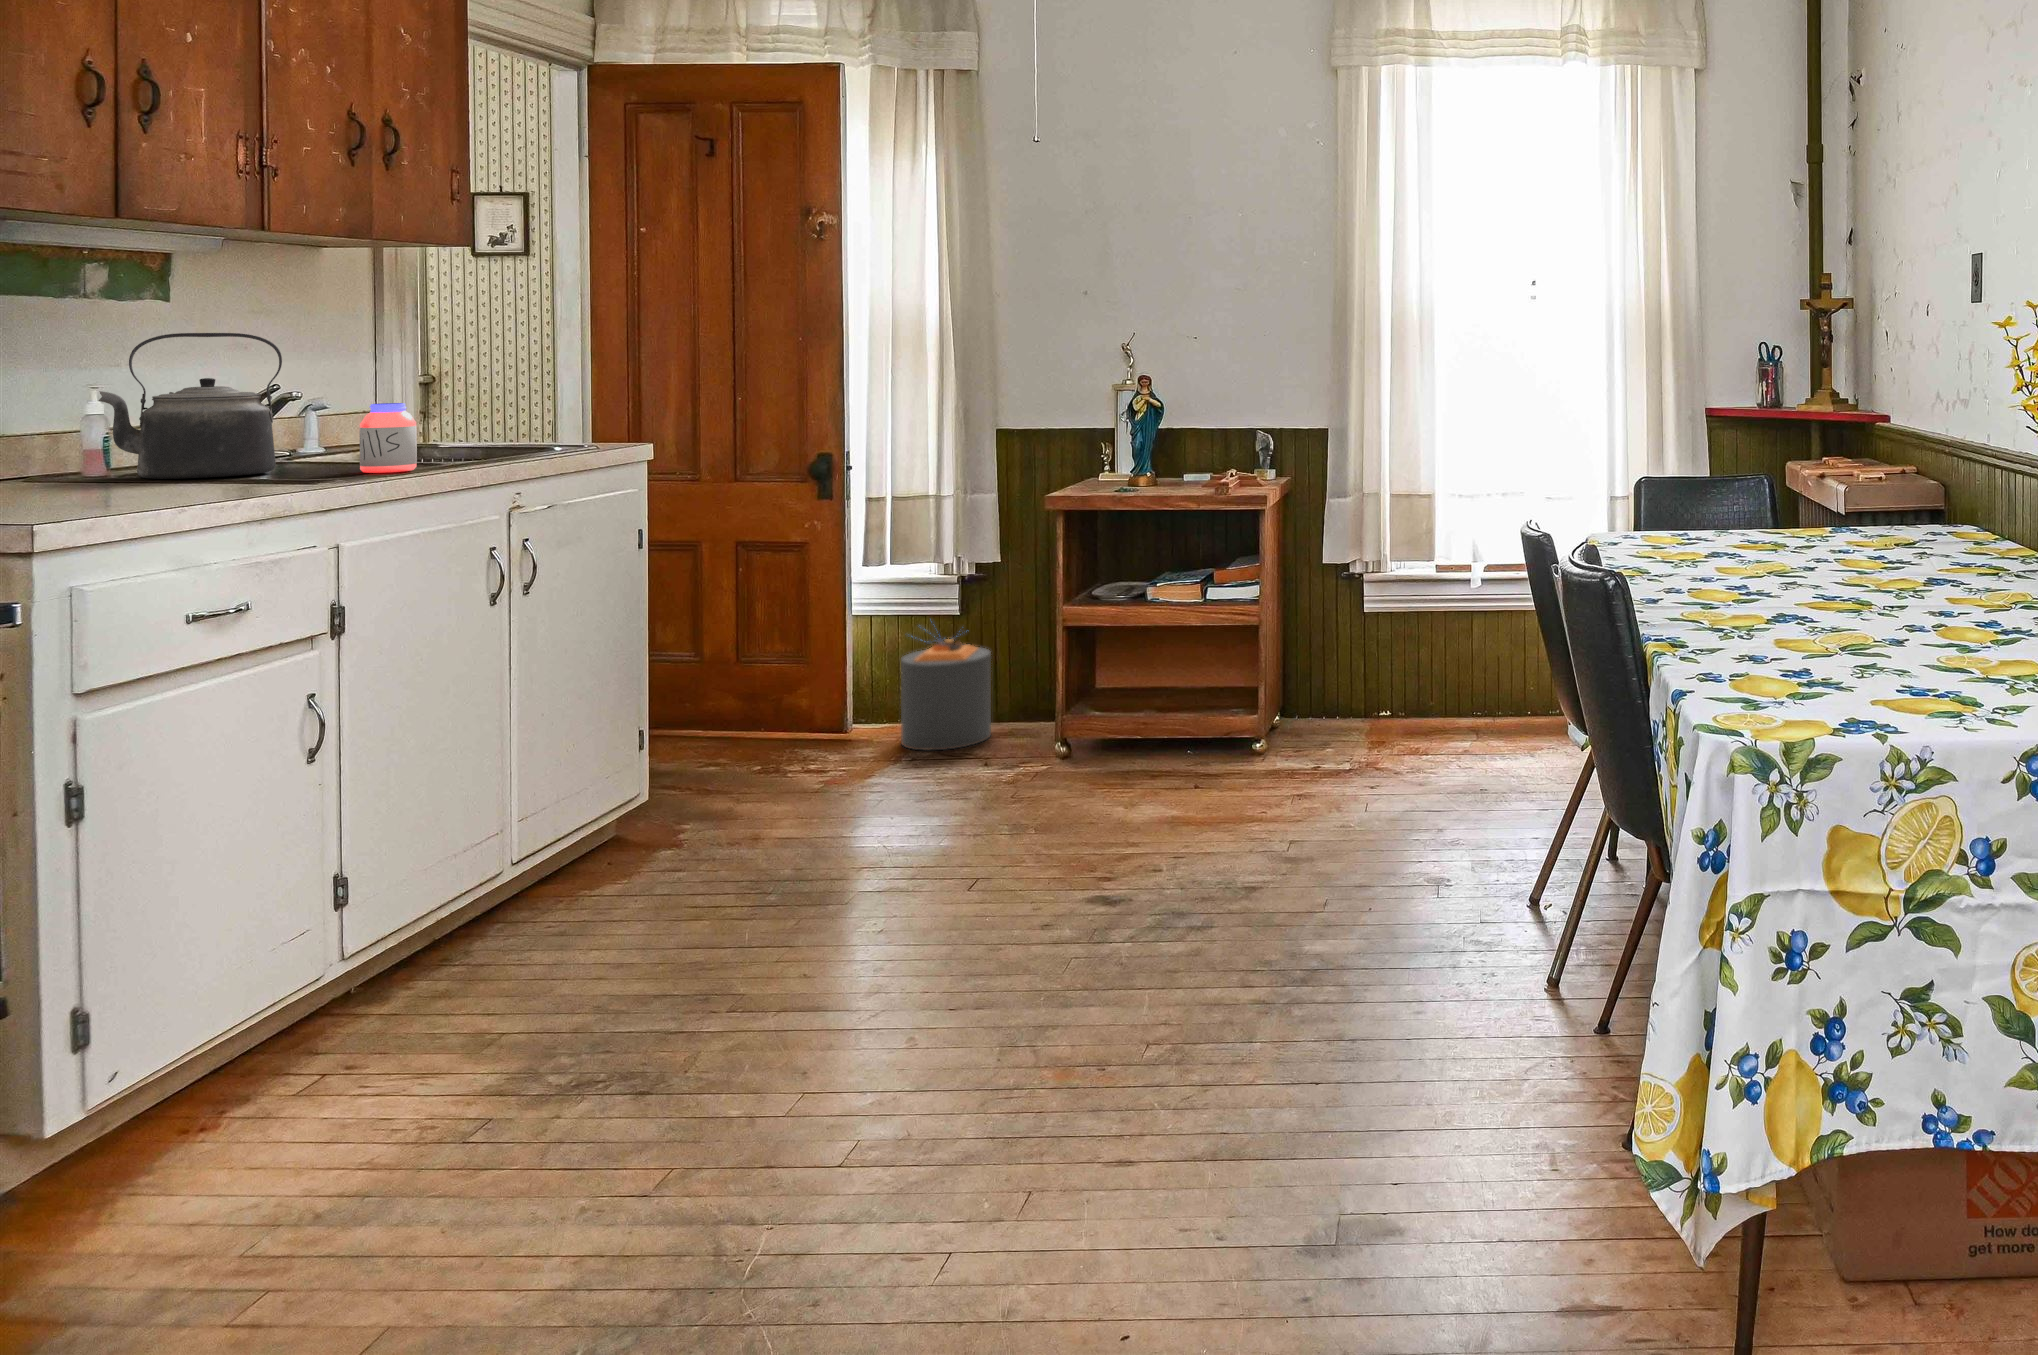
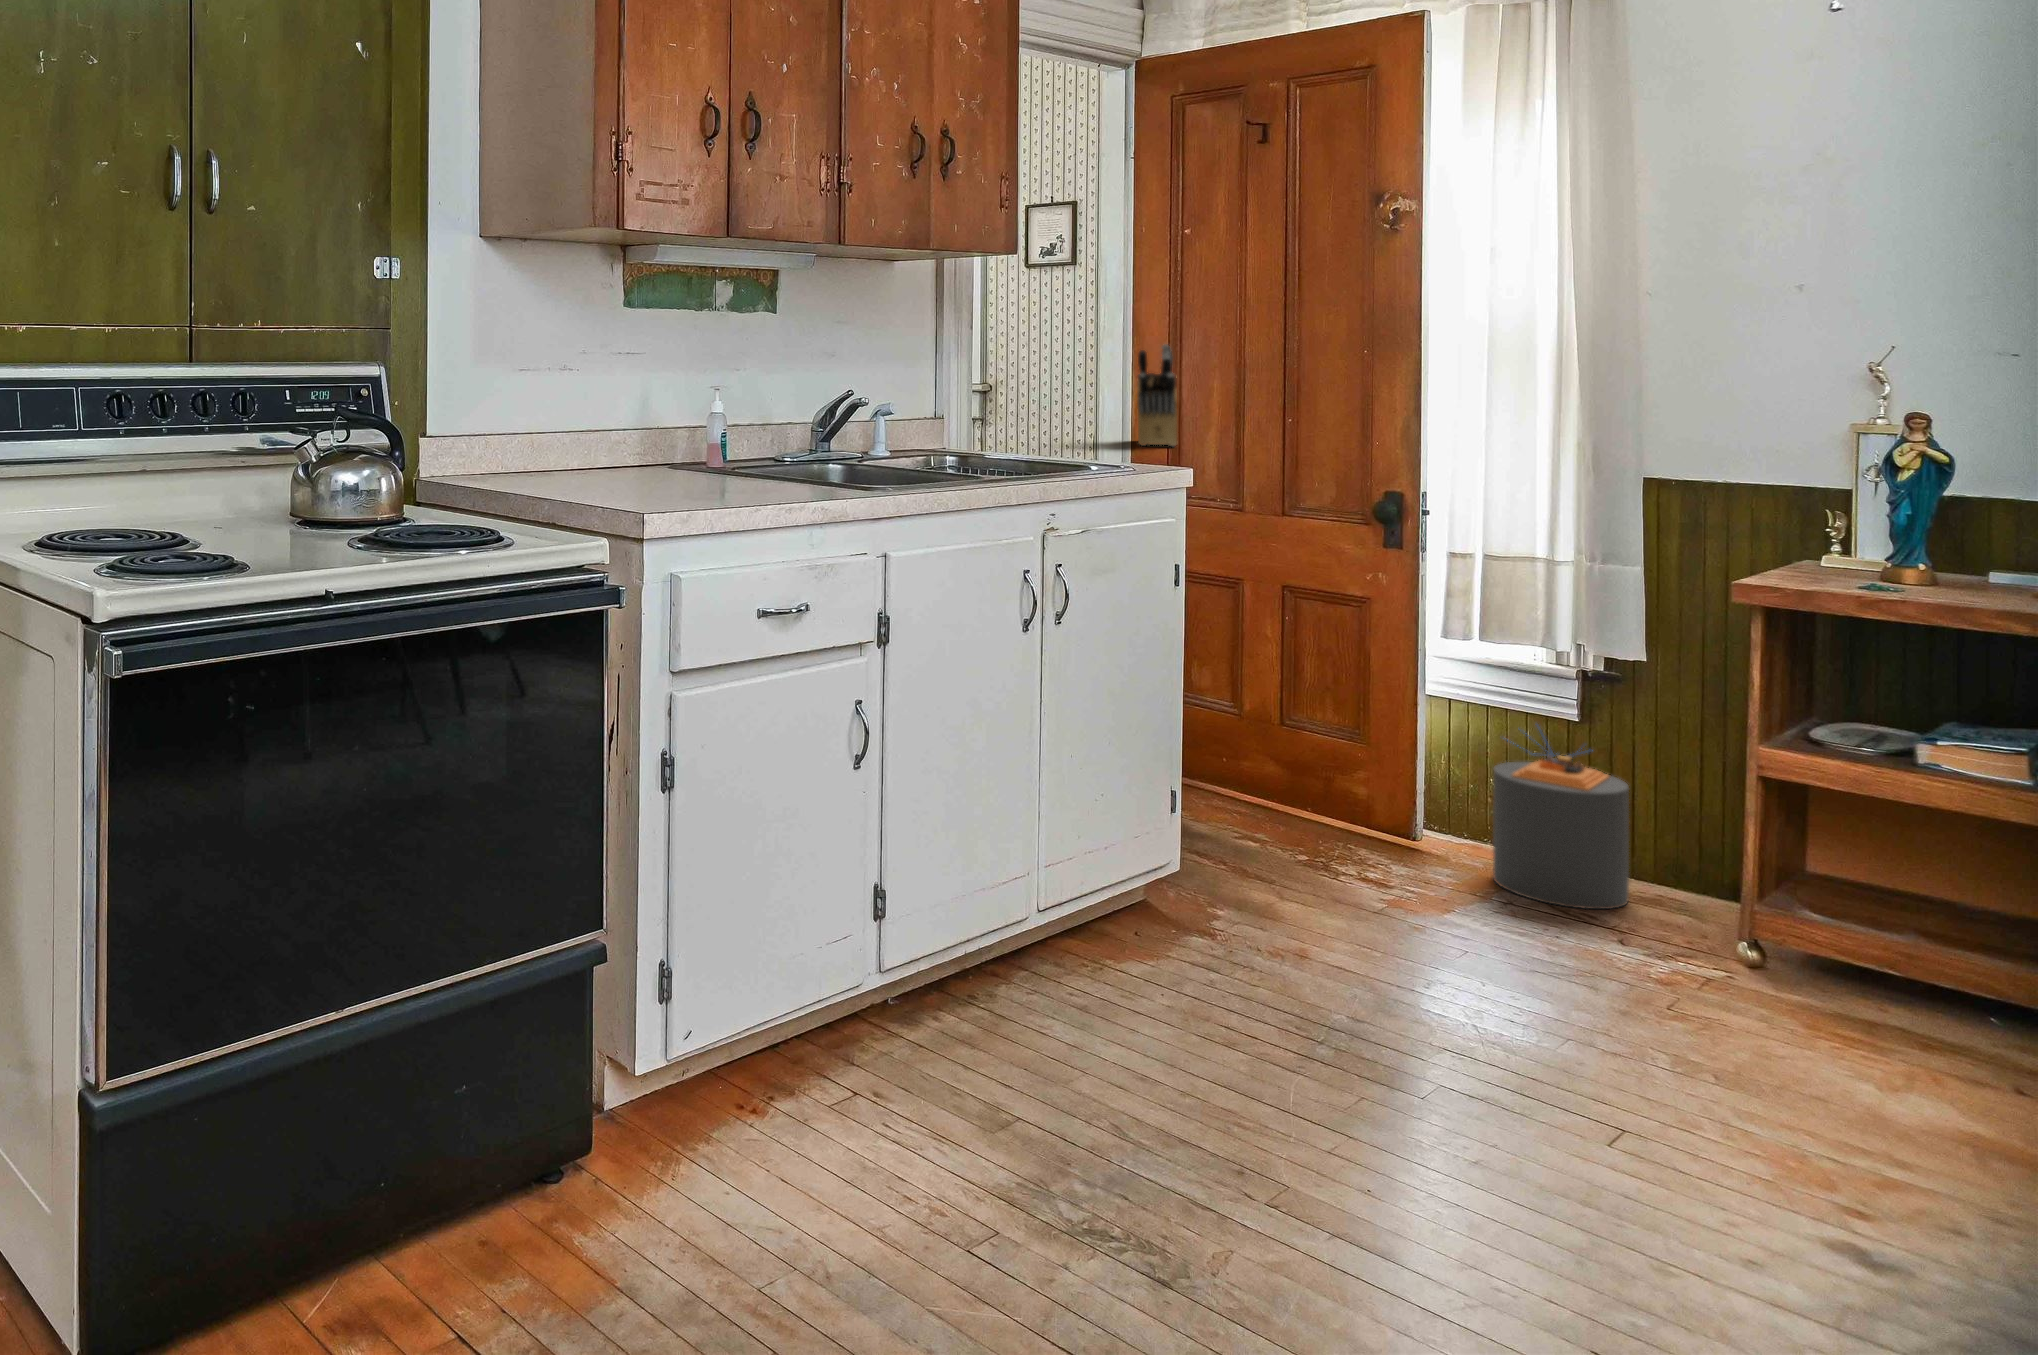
kettle: present [99,333,282,479] -> none [727,341,853,474]
knife block: none [593,335,634,430] -> present [1137,345,1177,446]
jar: present [360,403,417,473] -> none [911,412,958,482]

